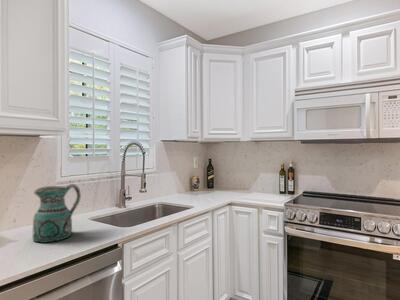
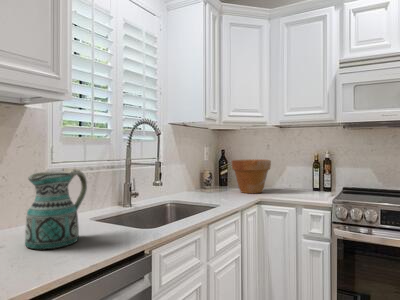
flower pot: none [213,168,244,196] -> present [232,159,271,193]

